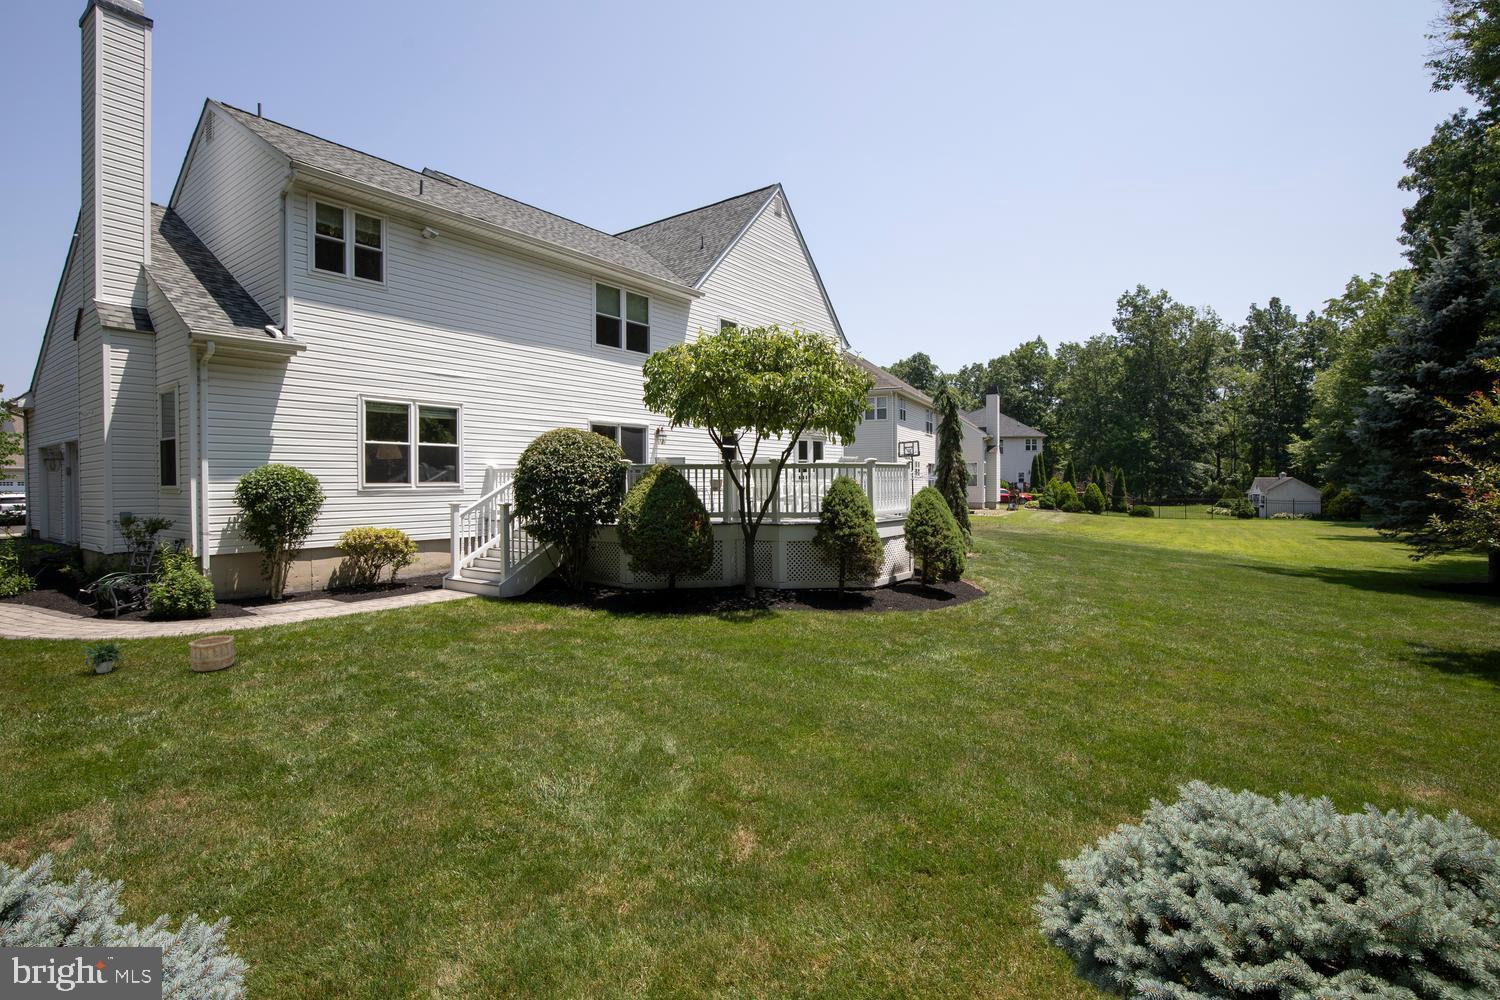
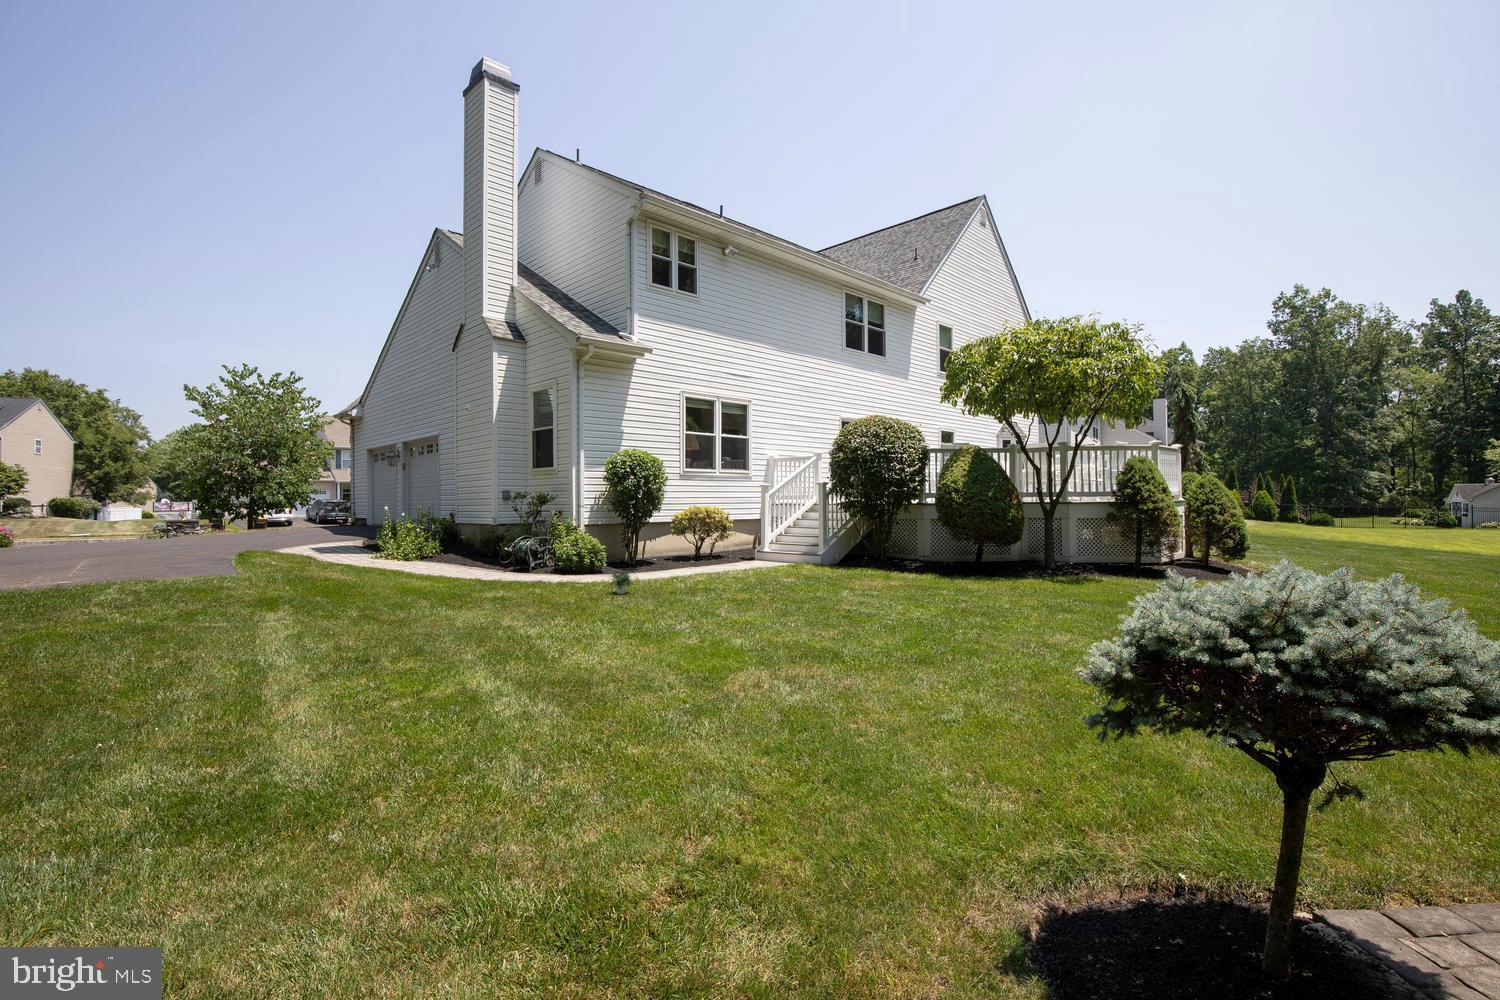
wooden bucket: present [188,635,235,671] -> none [684,569,712,595]

